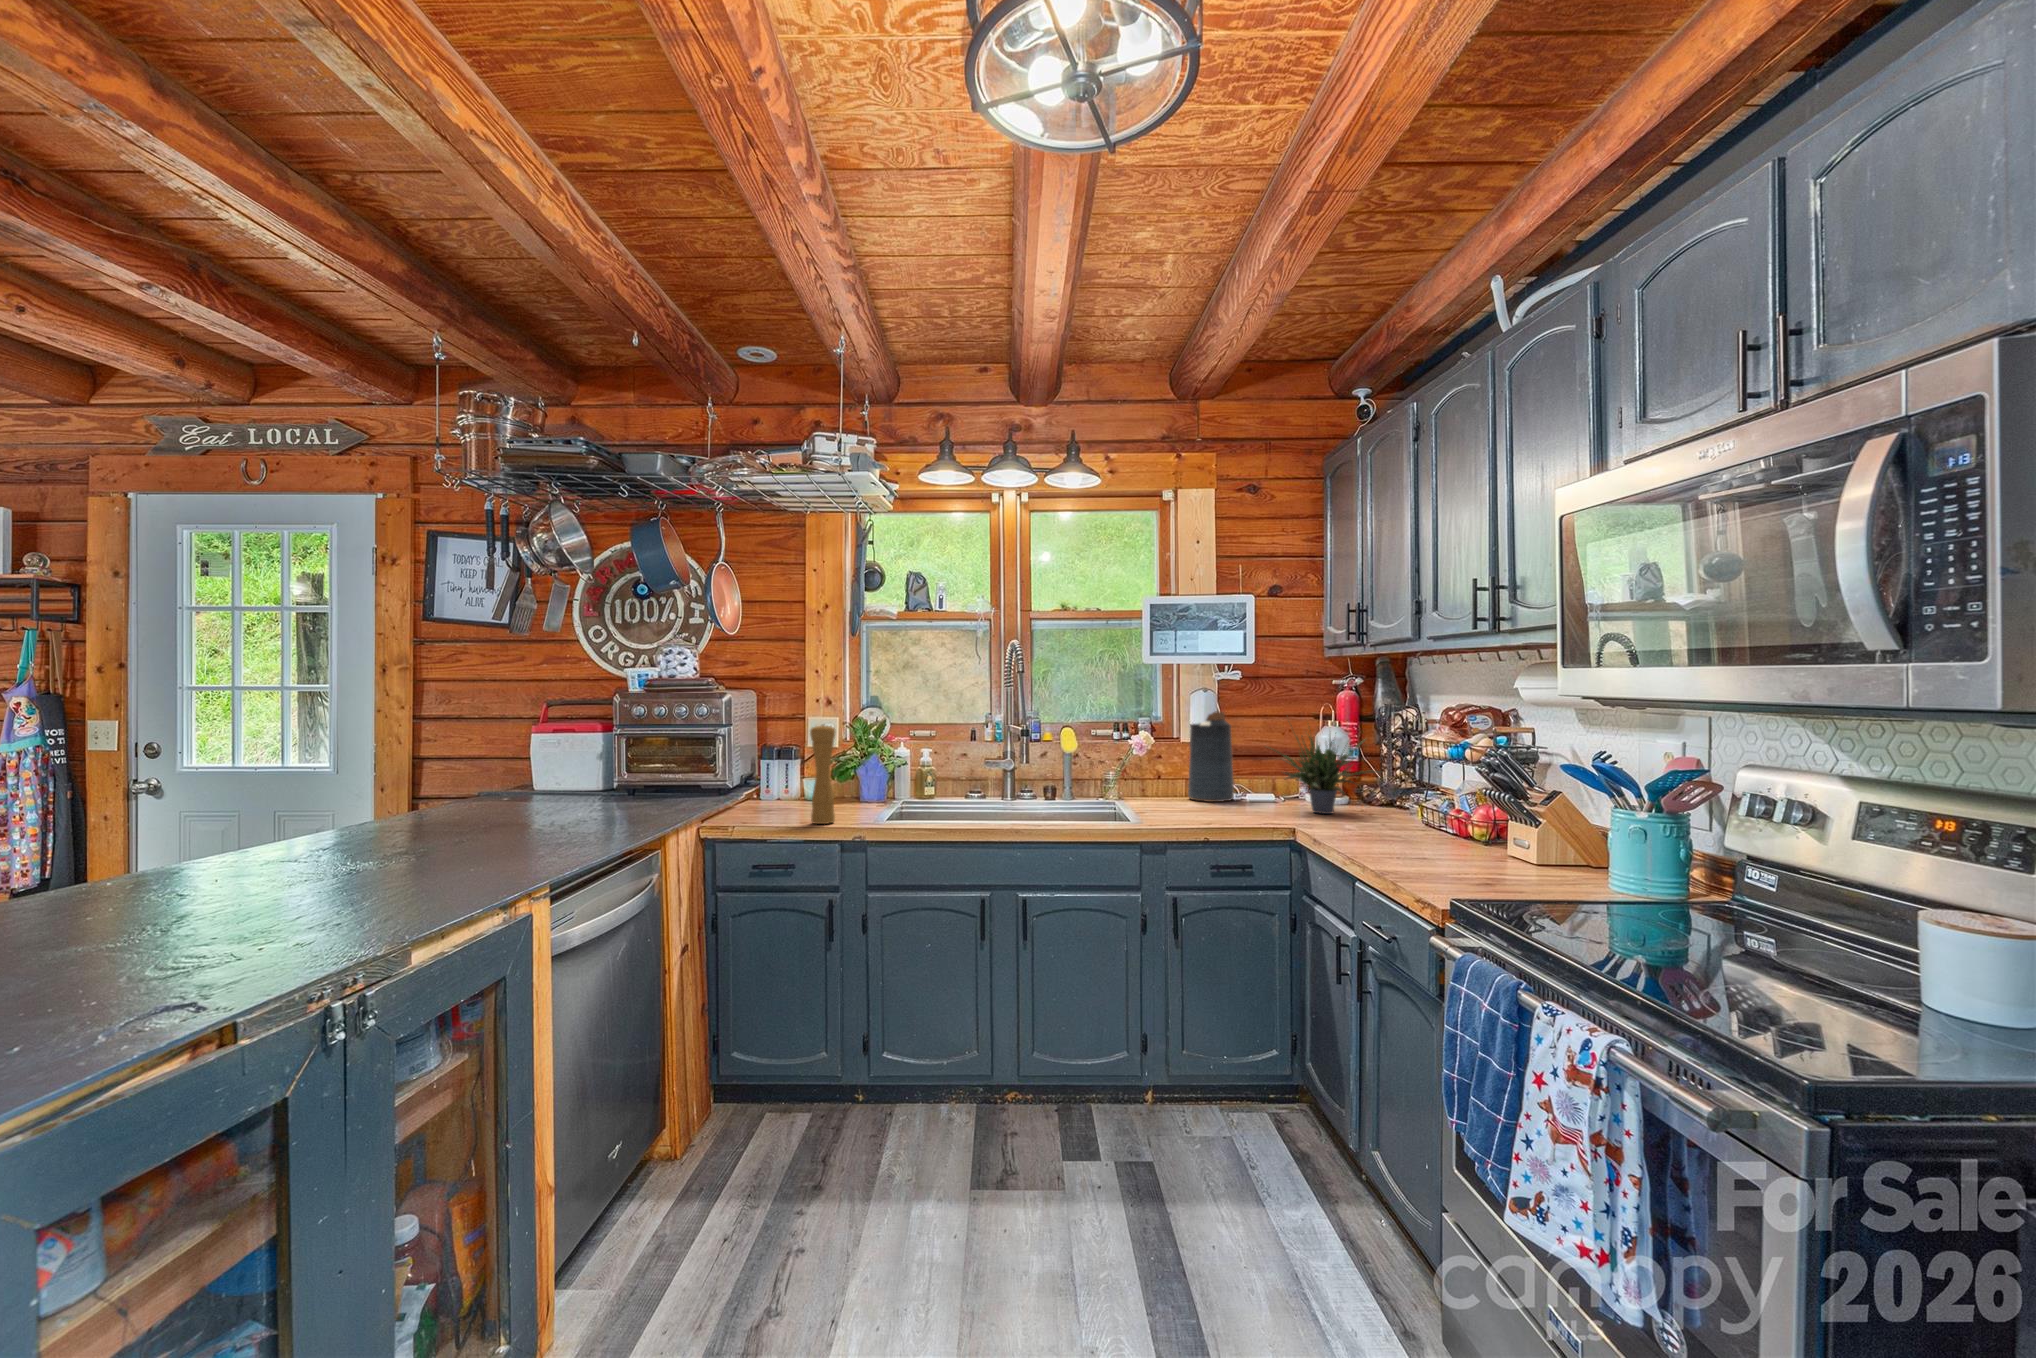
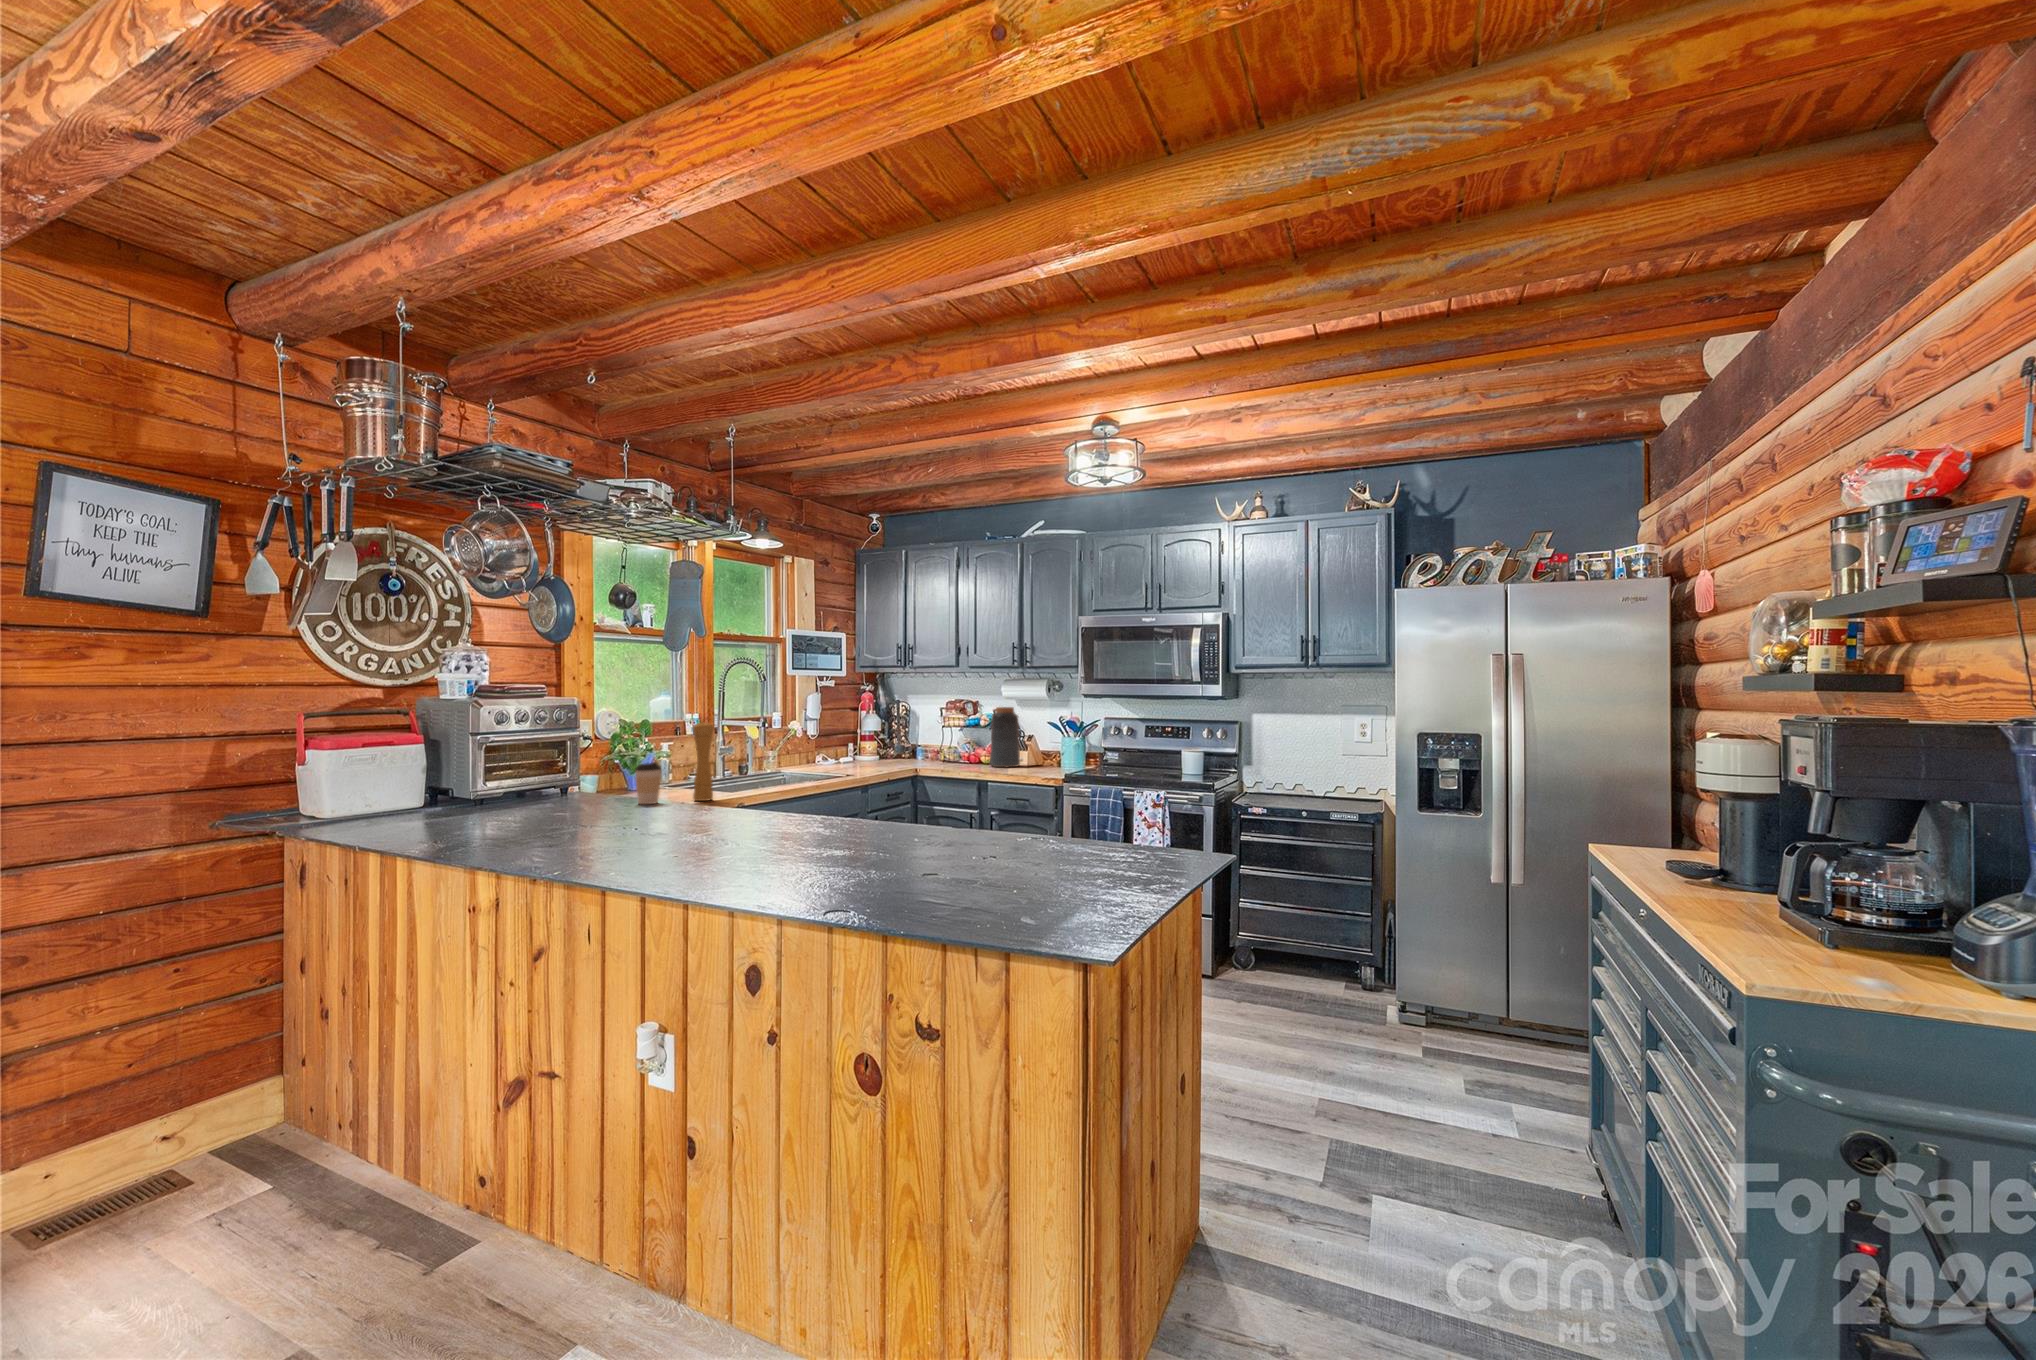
vase: present [1188,711,1234,802] -> present [990,707,1020,767]
potted plant: present [1270,735,1379,814] -> none [873,707,927,763]
coffee cup: none [774,769,803,818] -> present [635,762,661,804]

